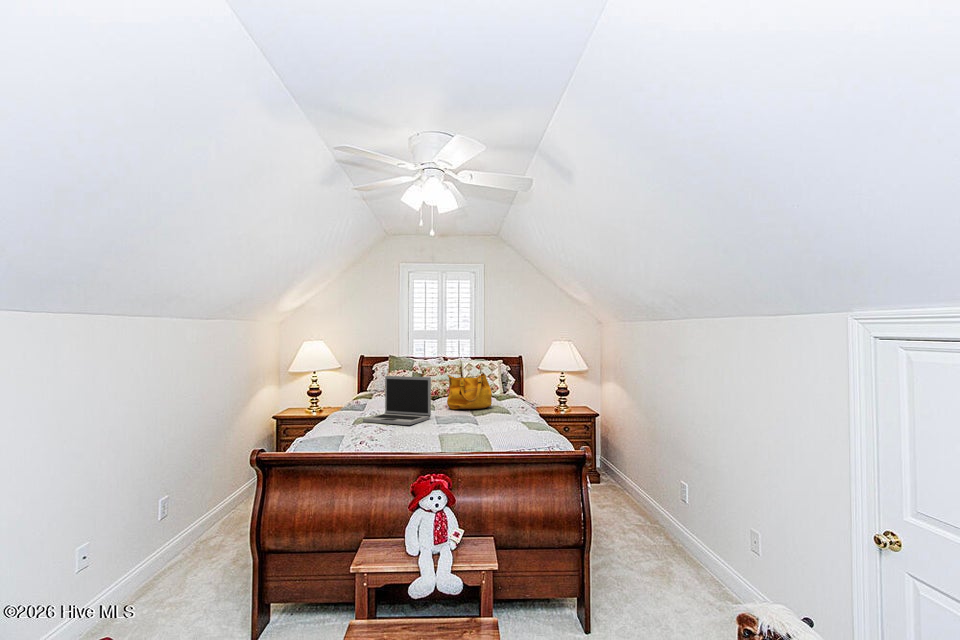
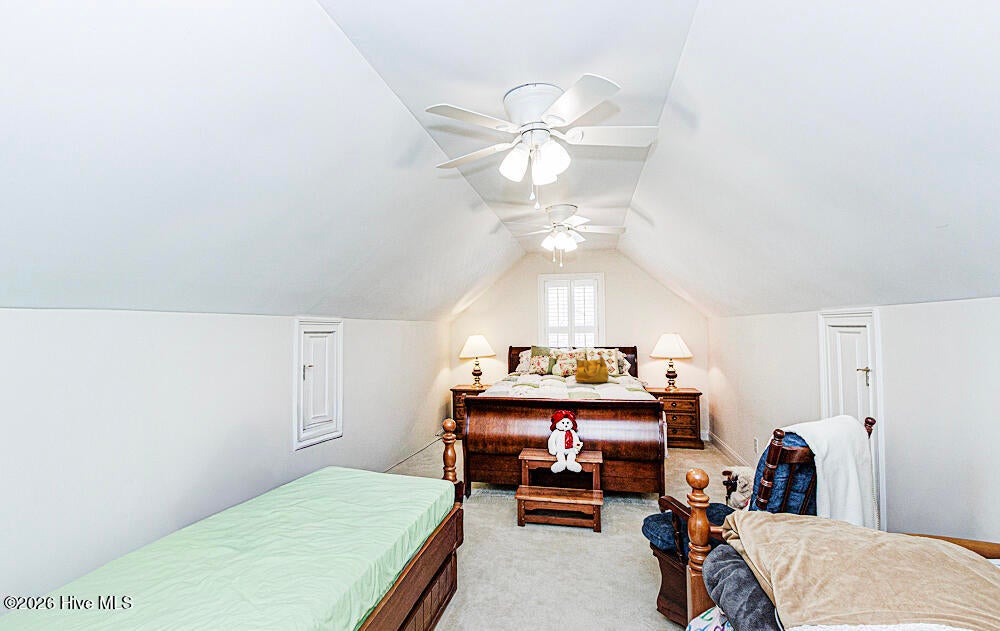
laptop: present [363,376,431,425] -> none [517,358,563,390]

